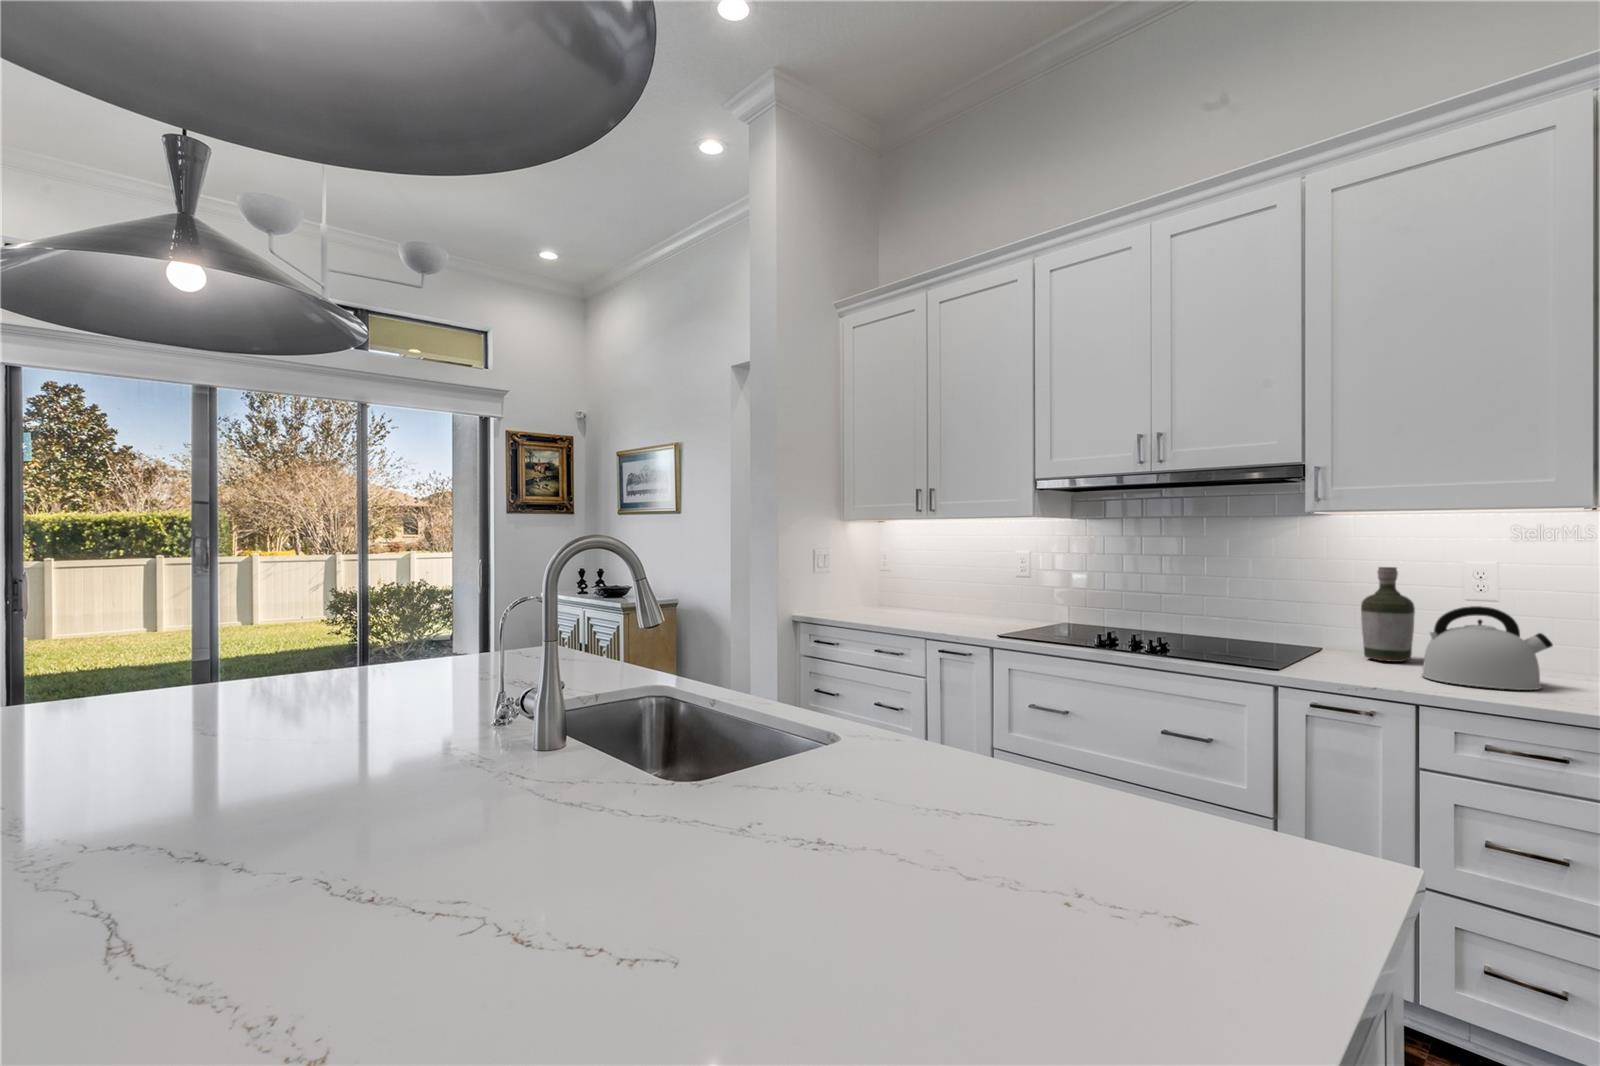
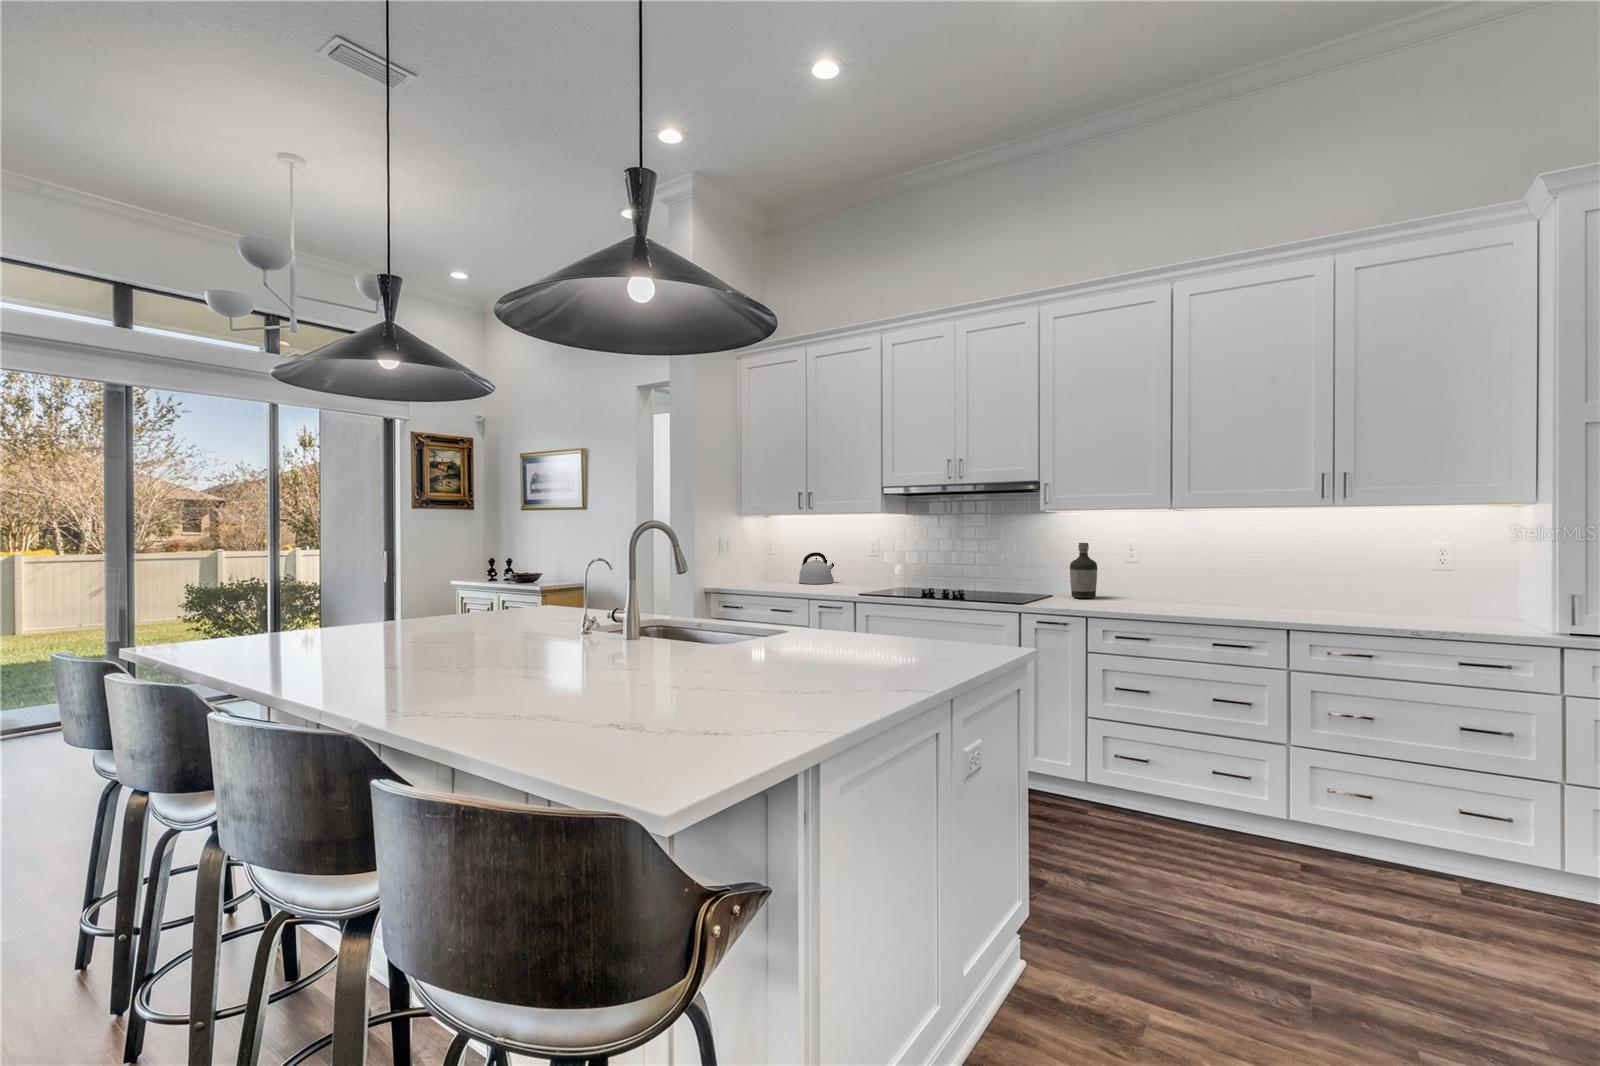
kettle: present [1422,606,1553,690] -> present [799,552,834,584]

